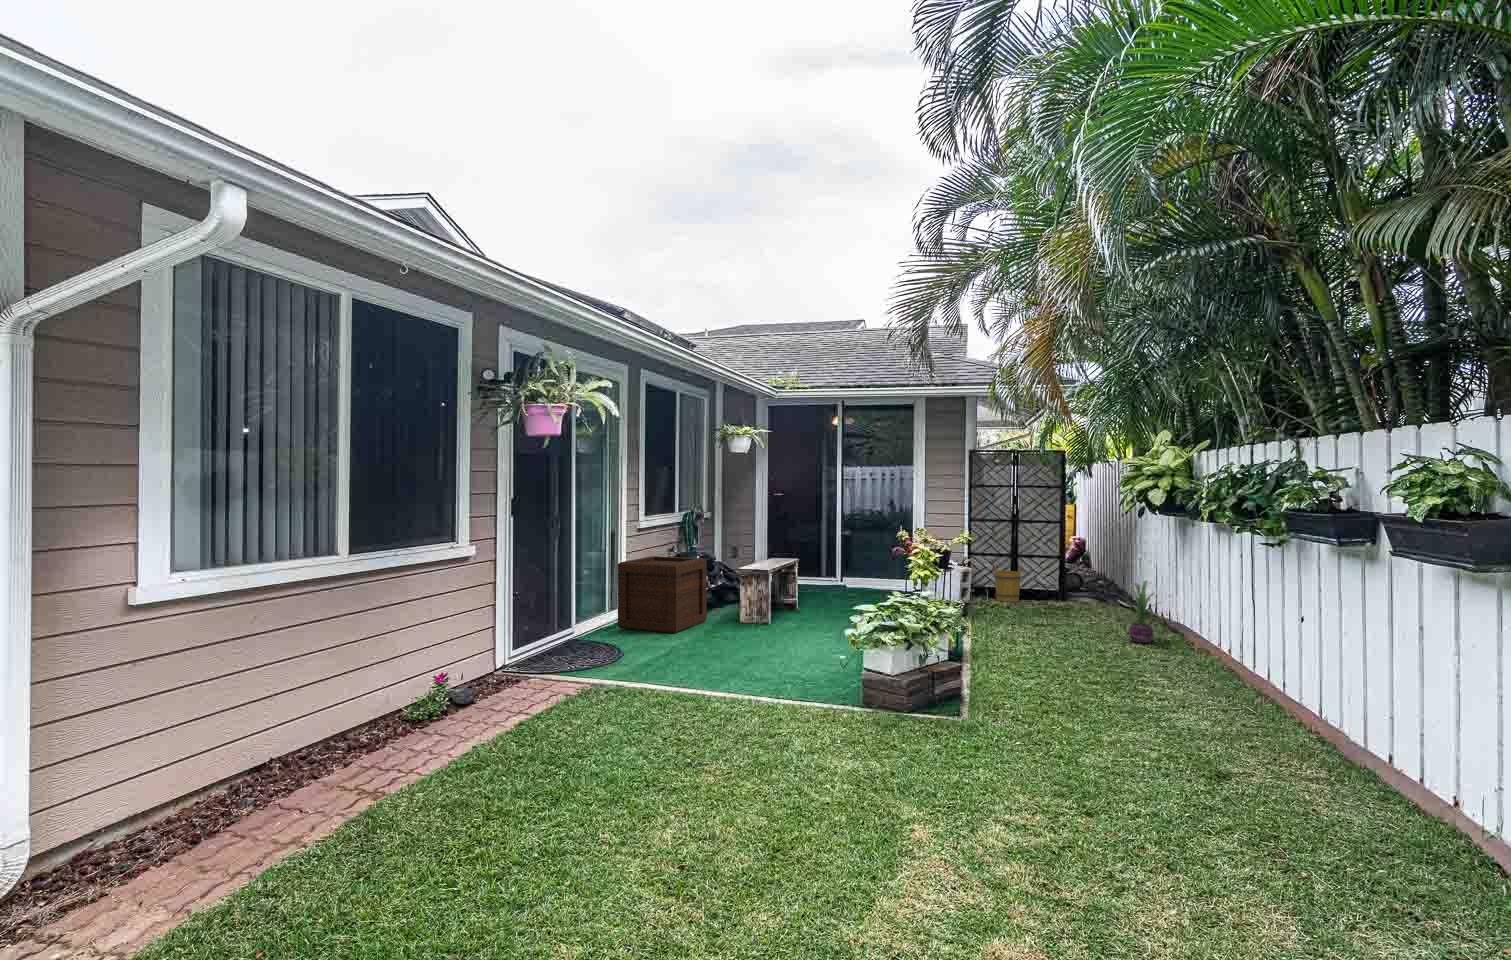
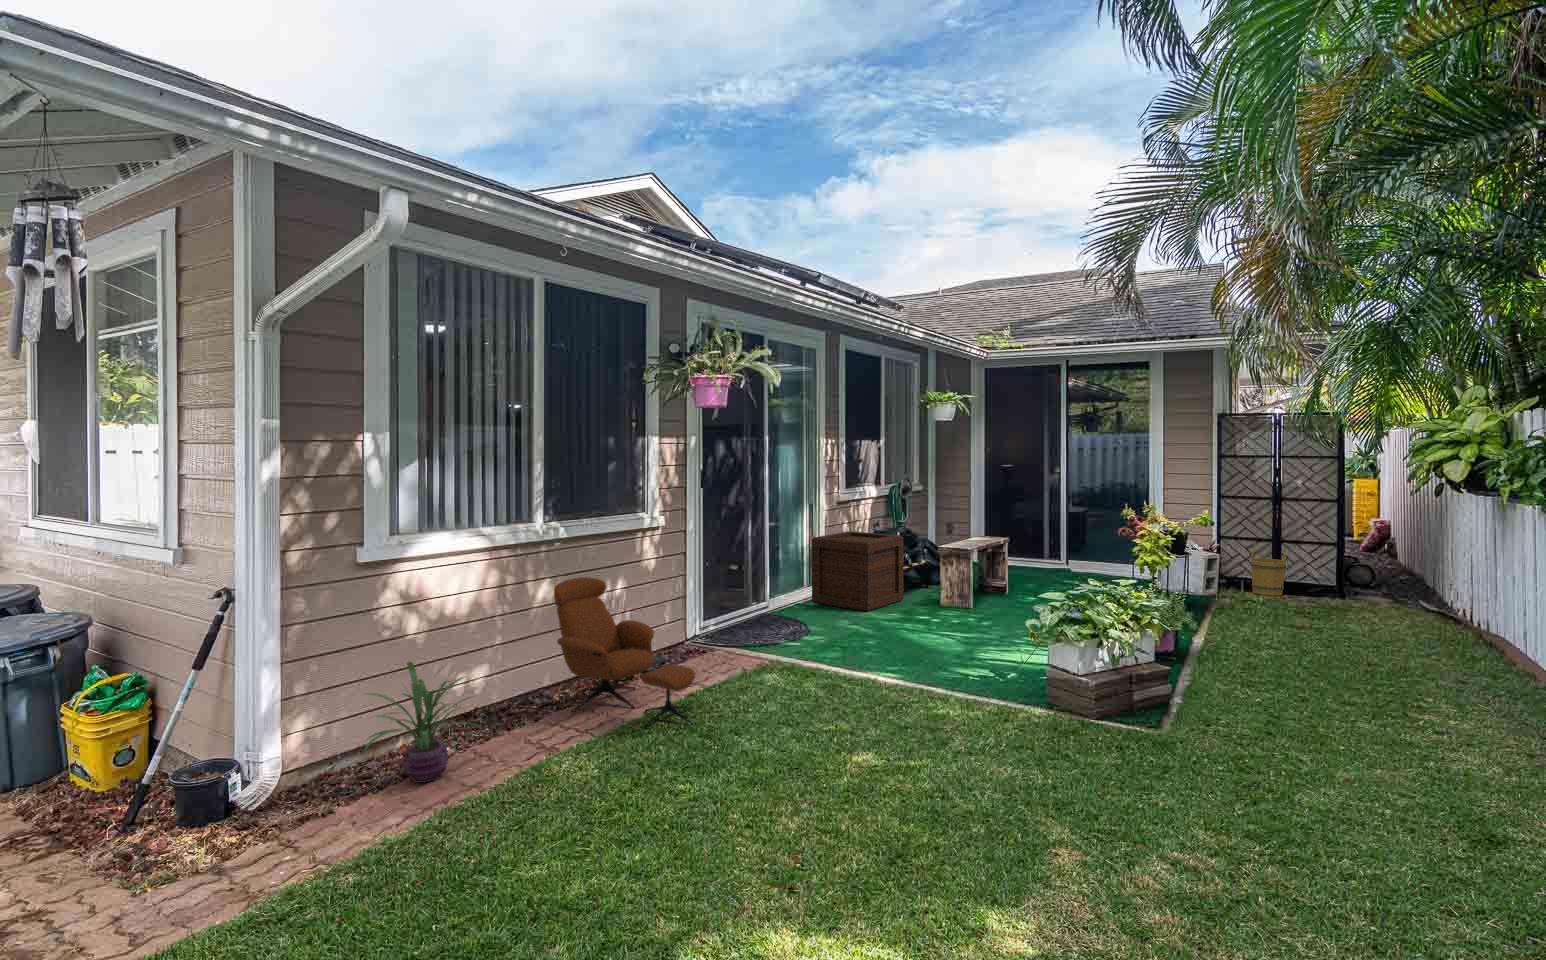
decorative plant: present [1116,580,1162,643] -> present [365,662,480,783]
lounge chair: none [365,606,532,761] -> present [554,577,695,727]

